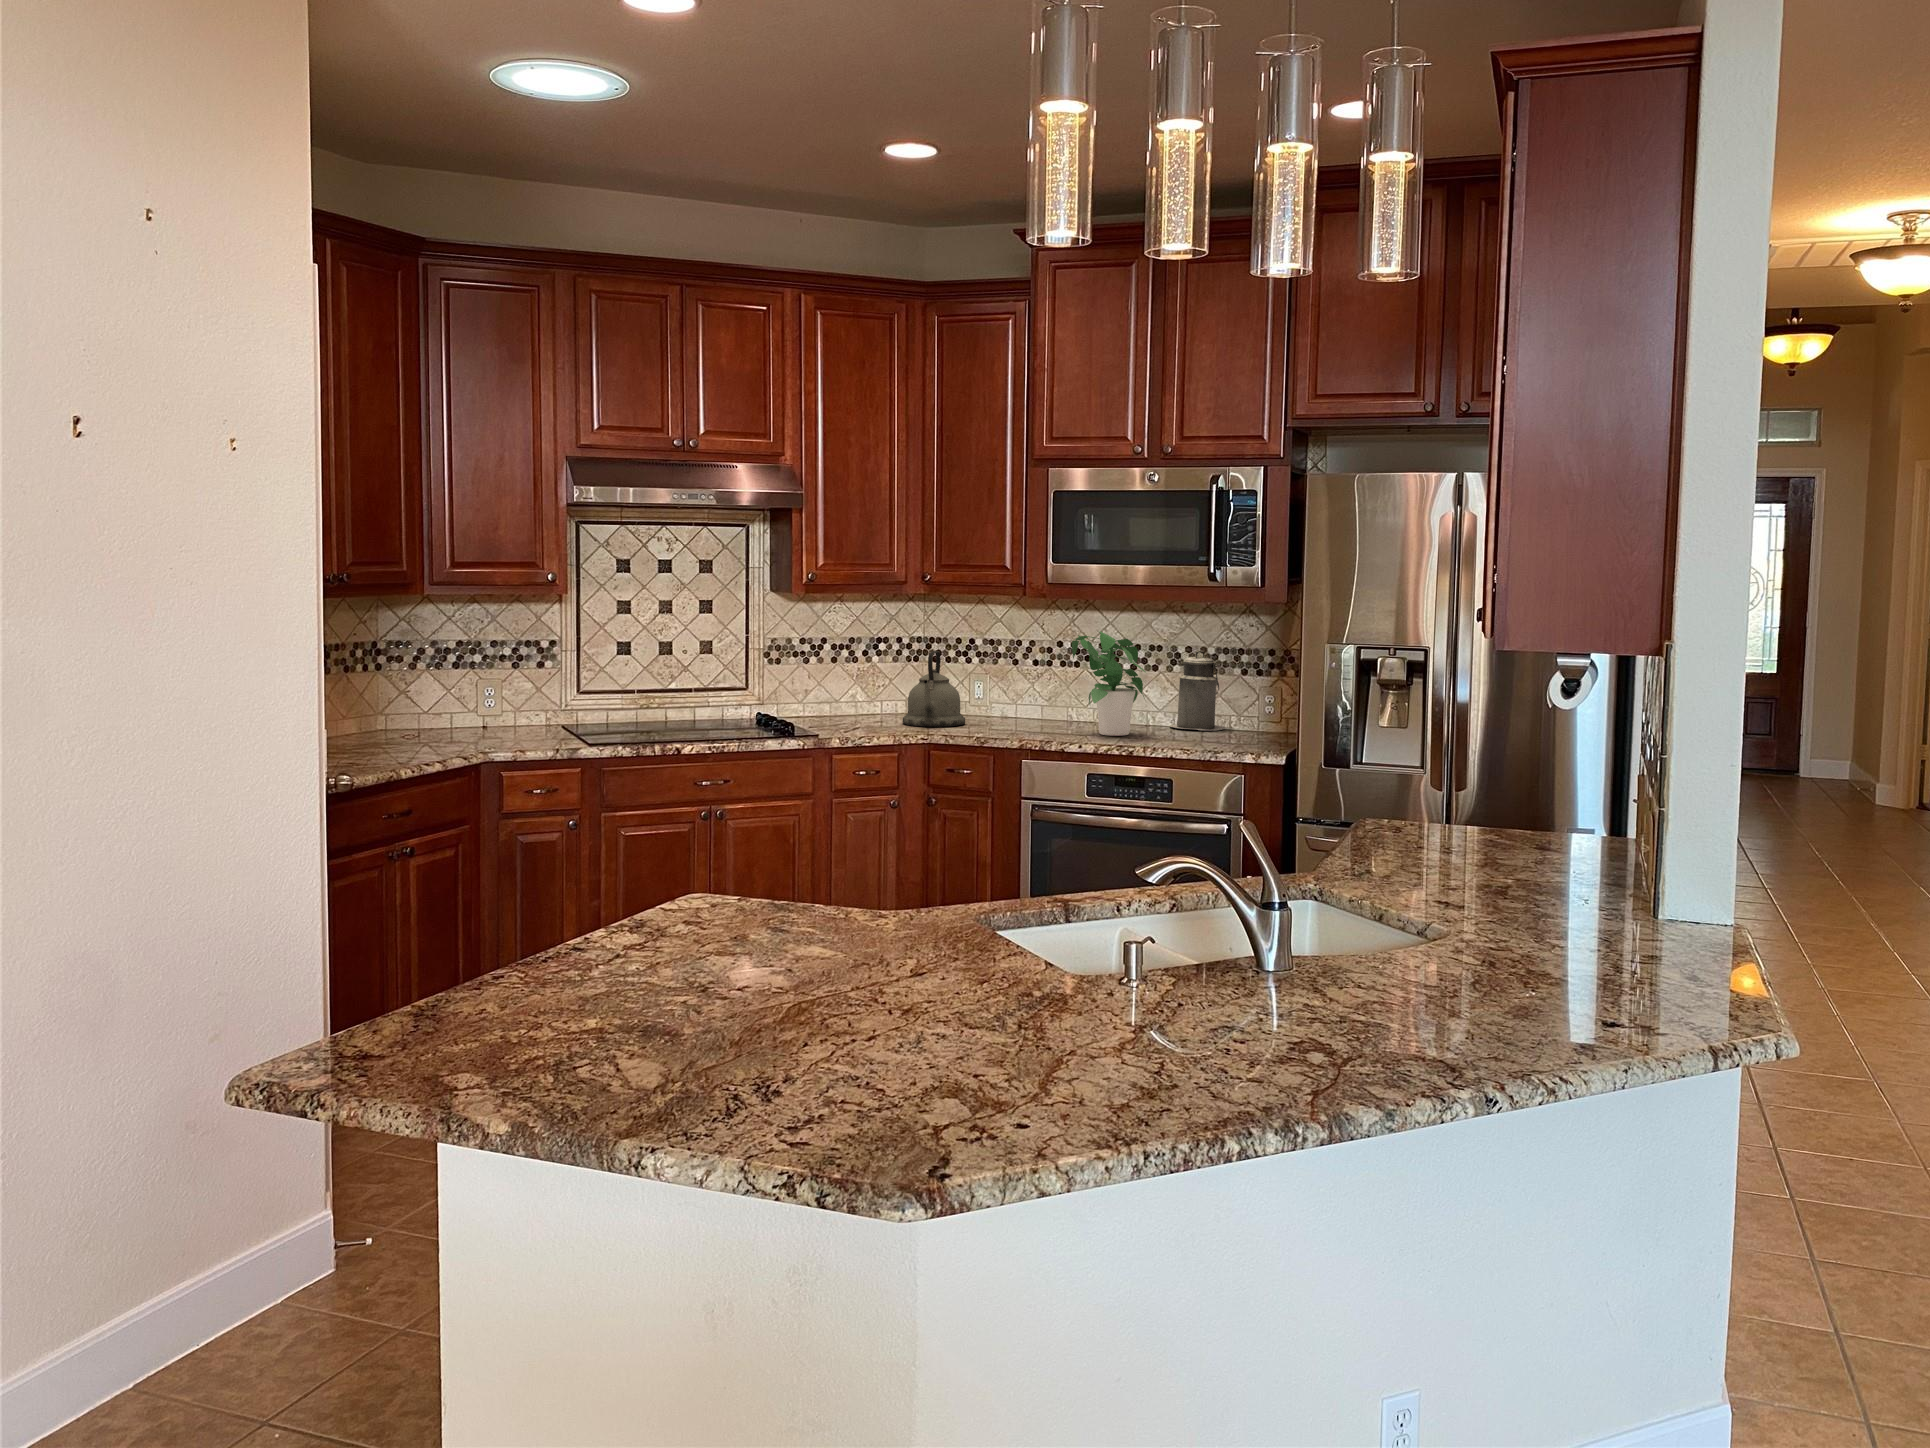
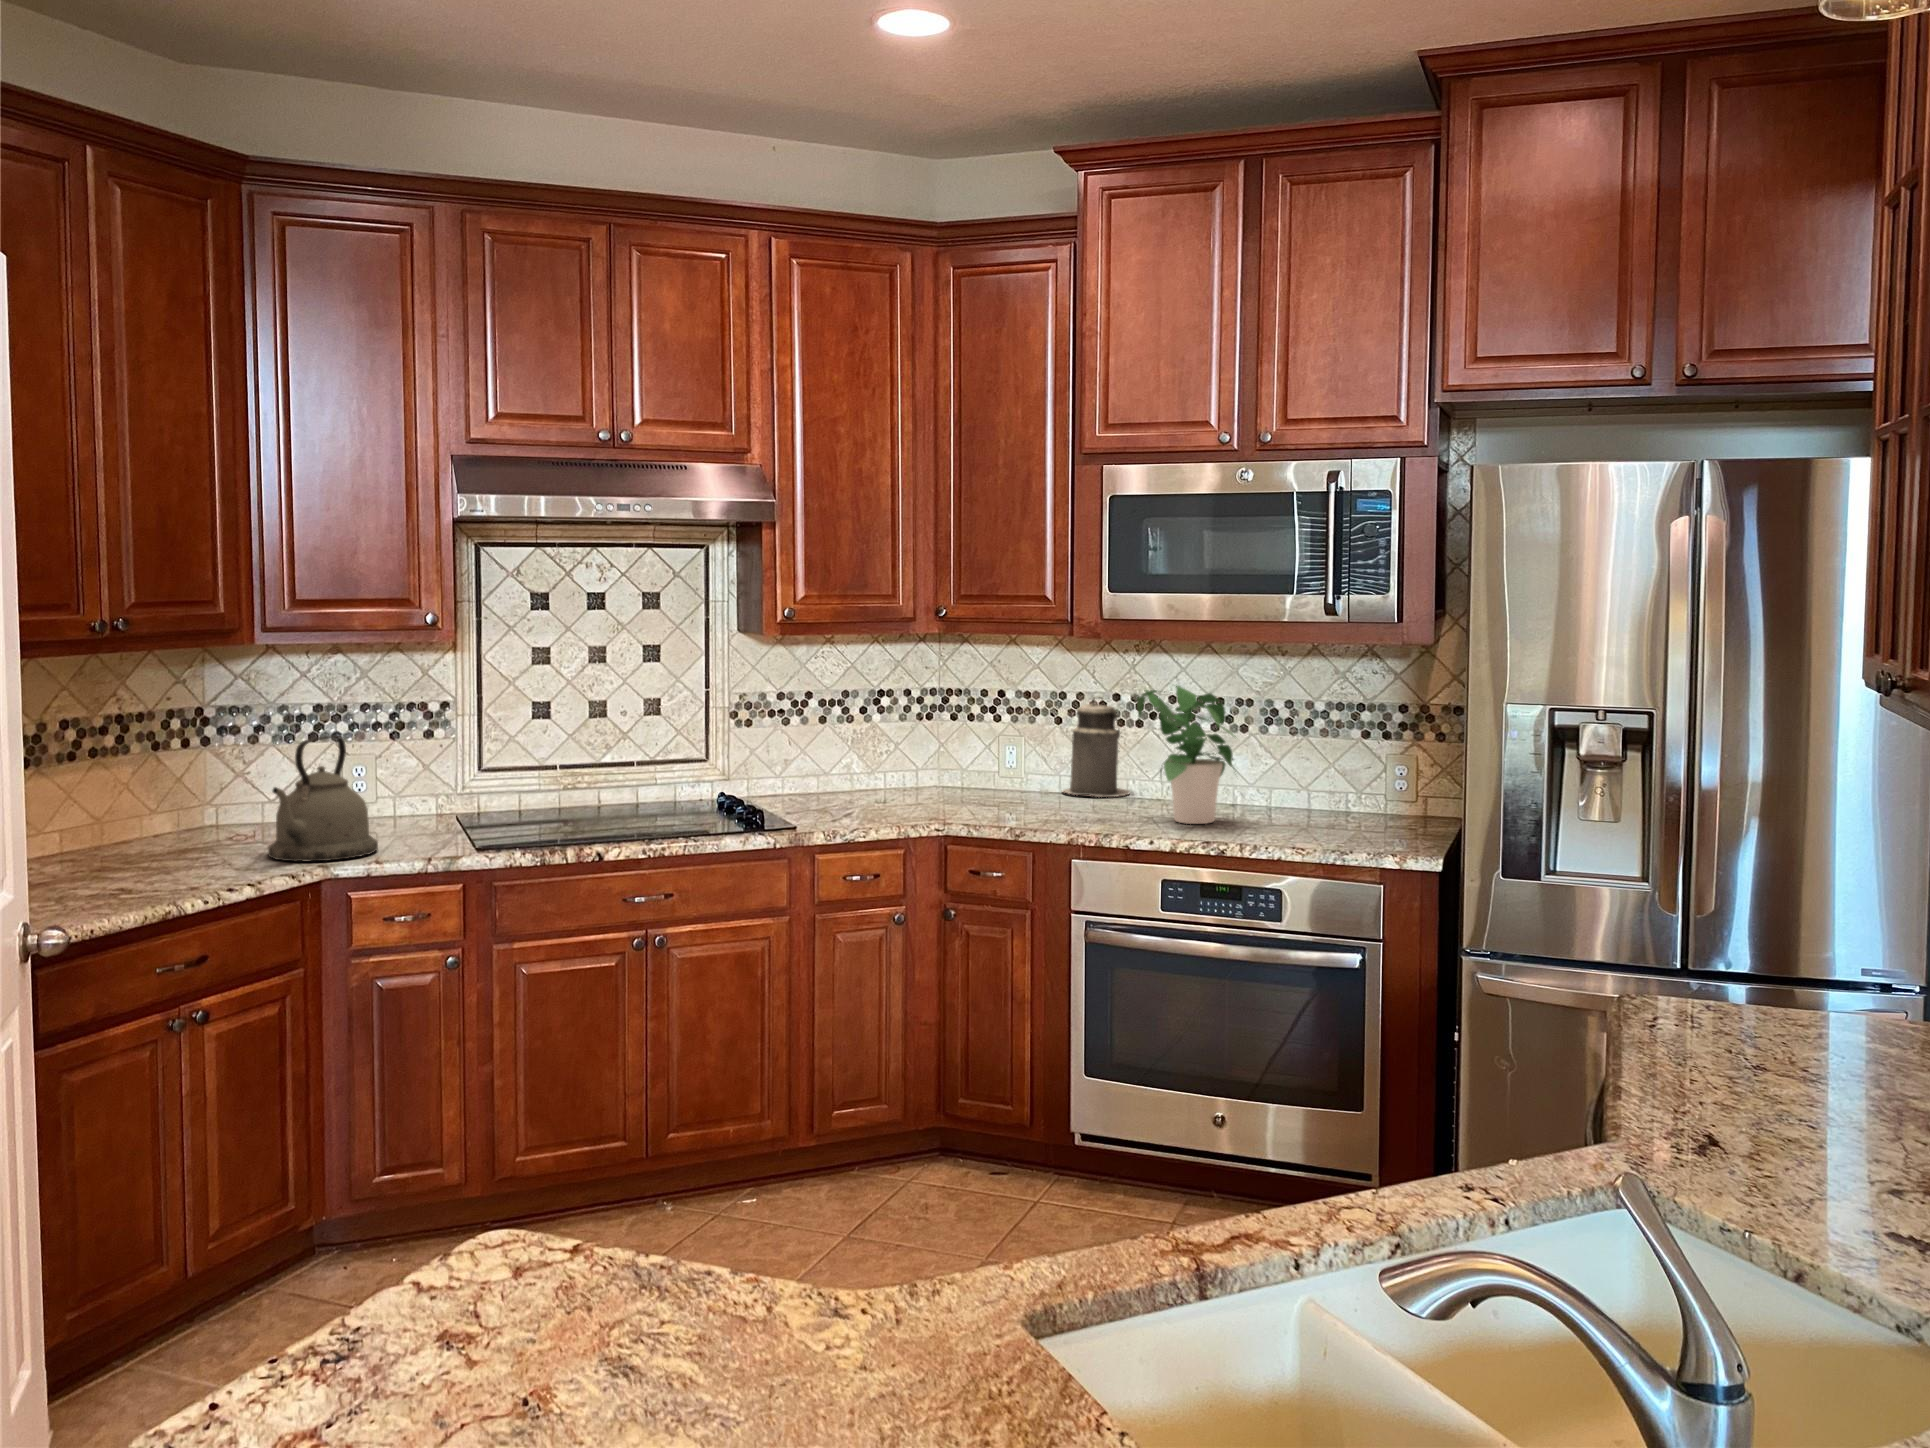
kettle: present [902,651,965,727] -> present [268,736,378,862]
canister: present [1170,651,1225,730] -> present [1063,697,1129,797]

